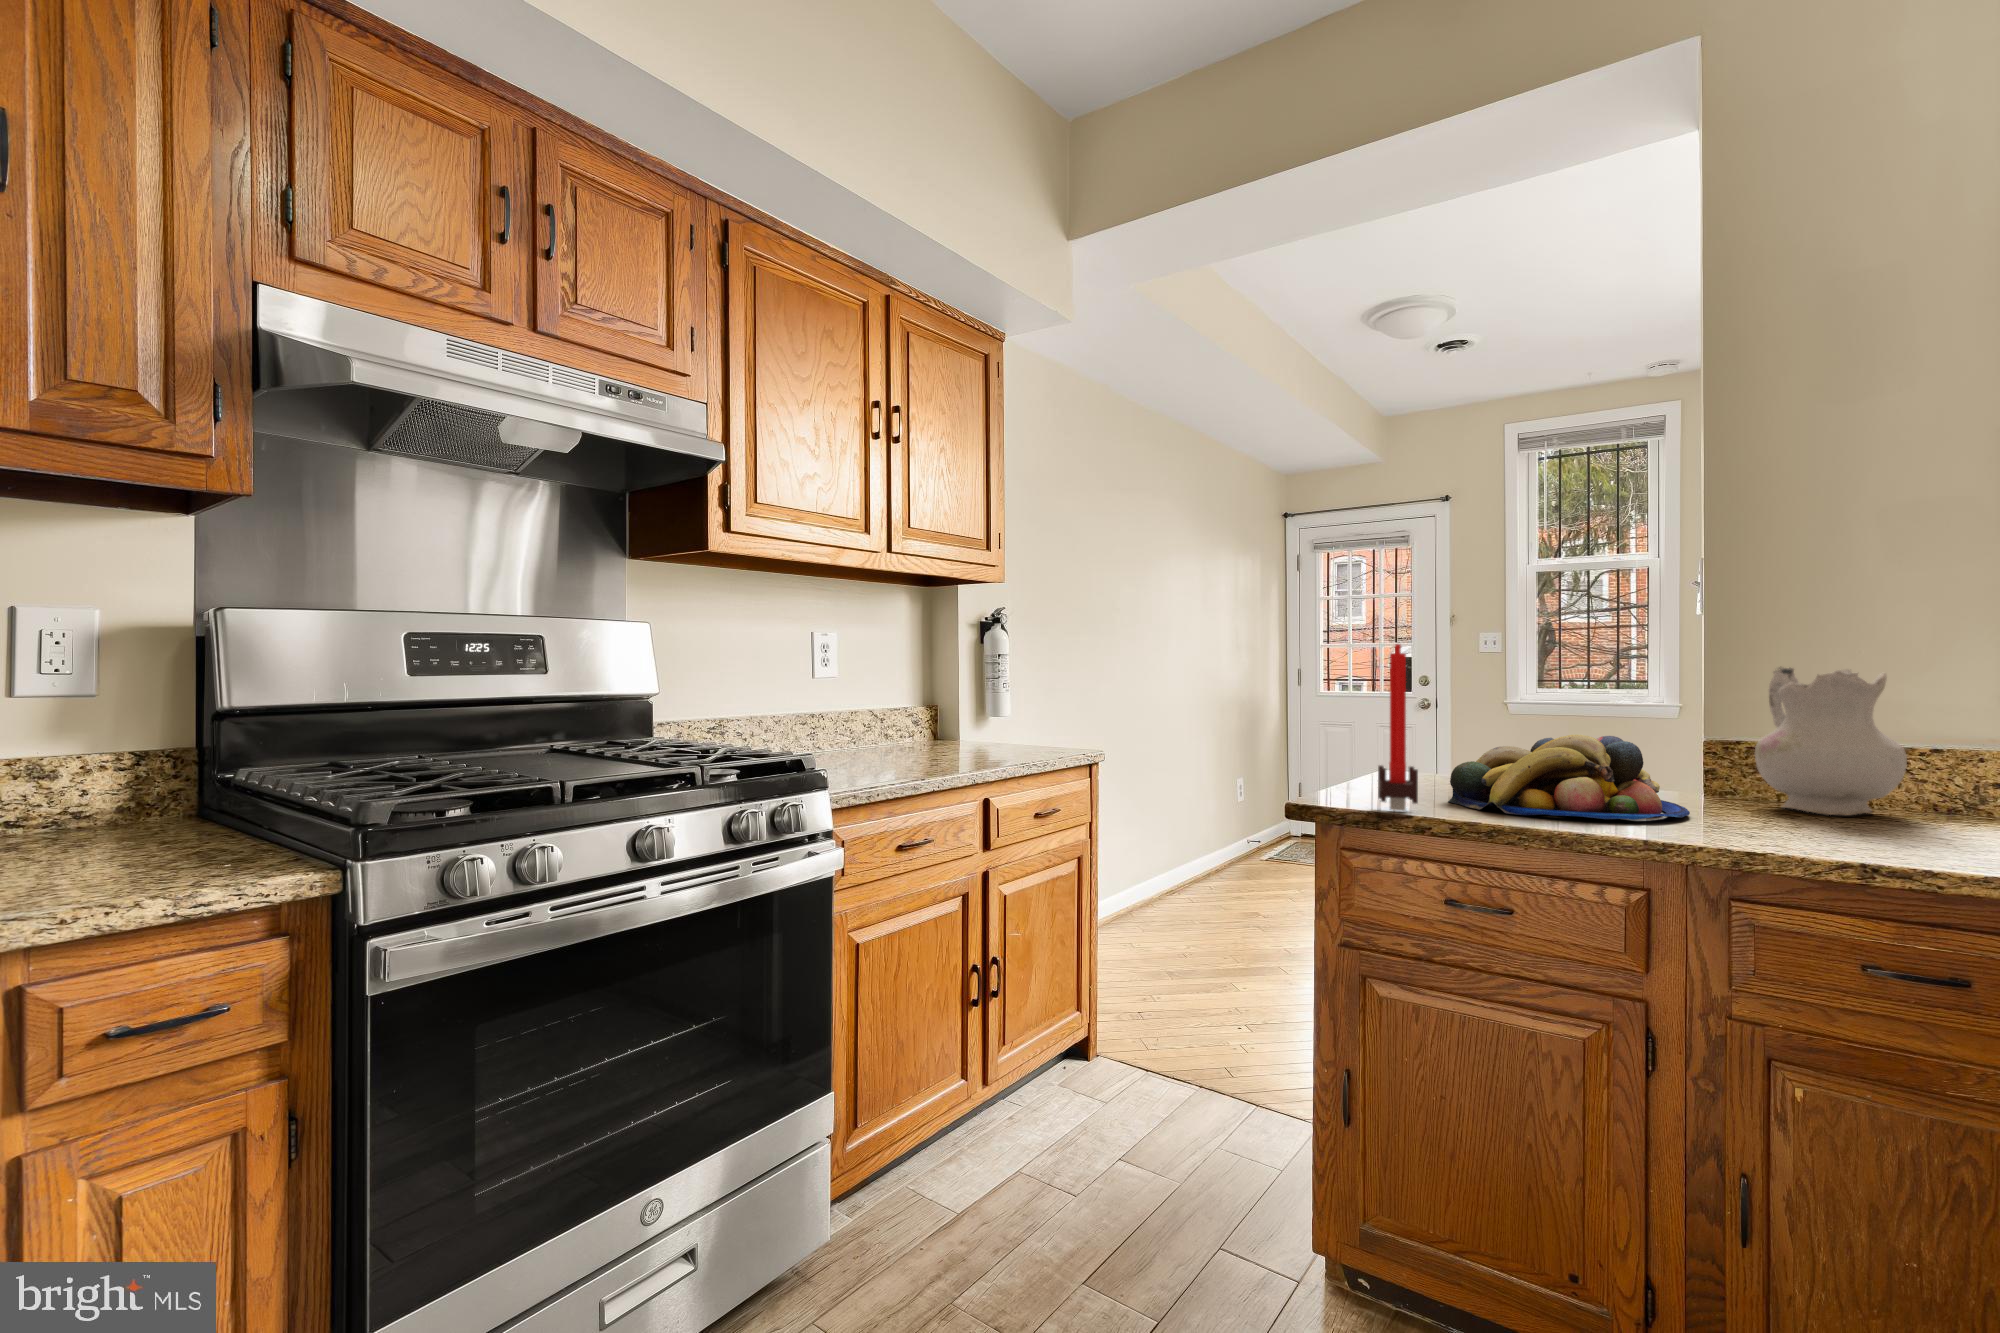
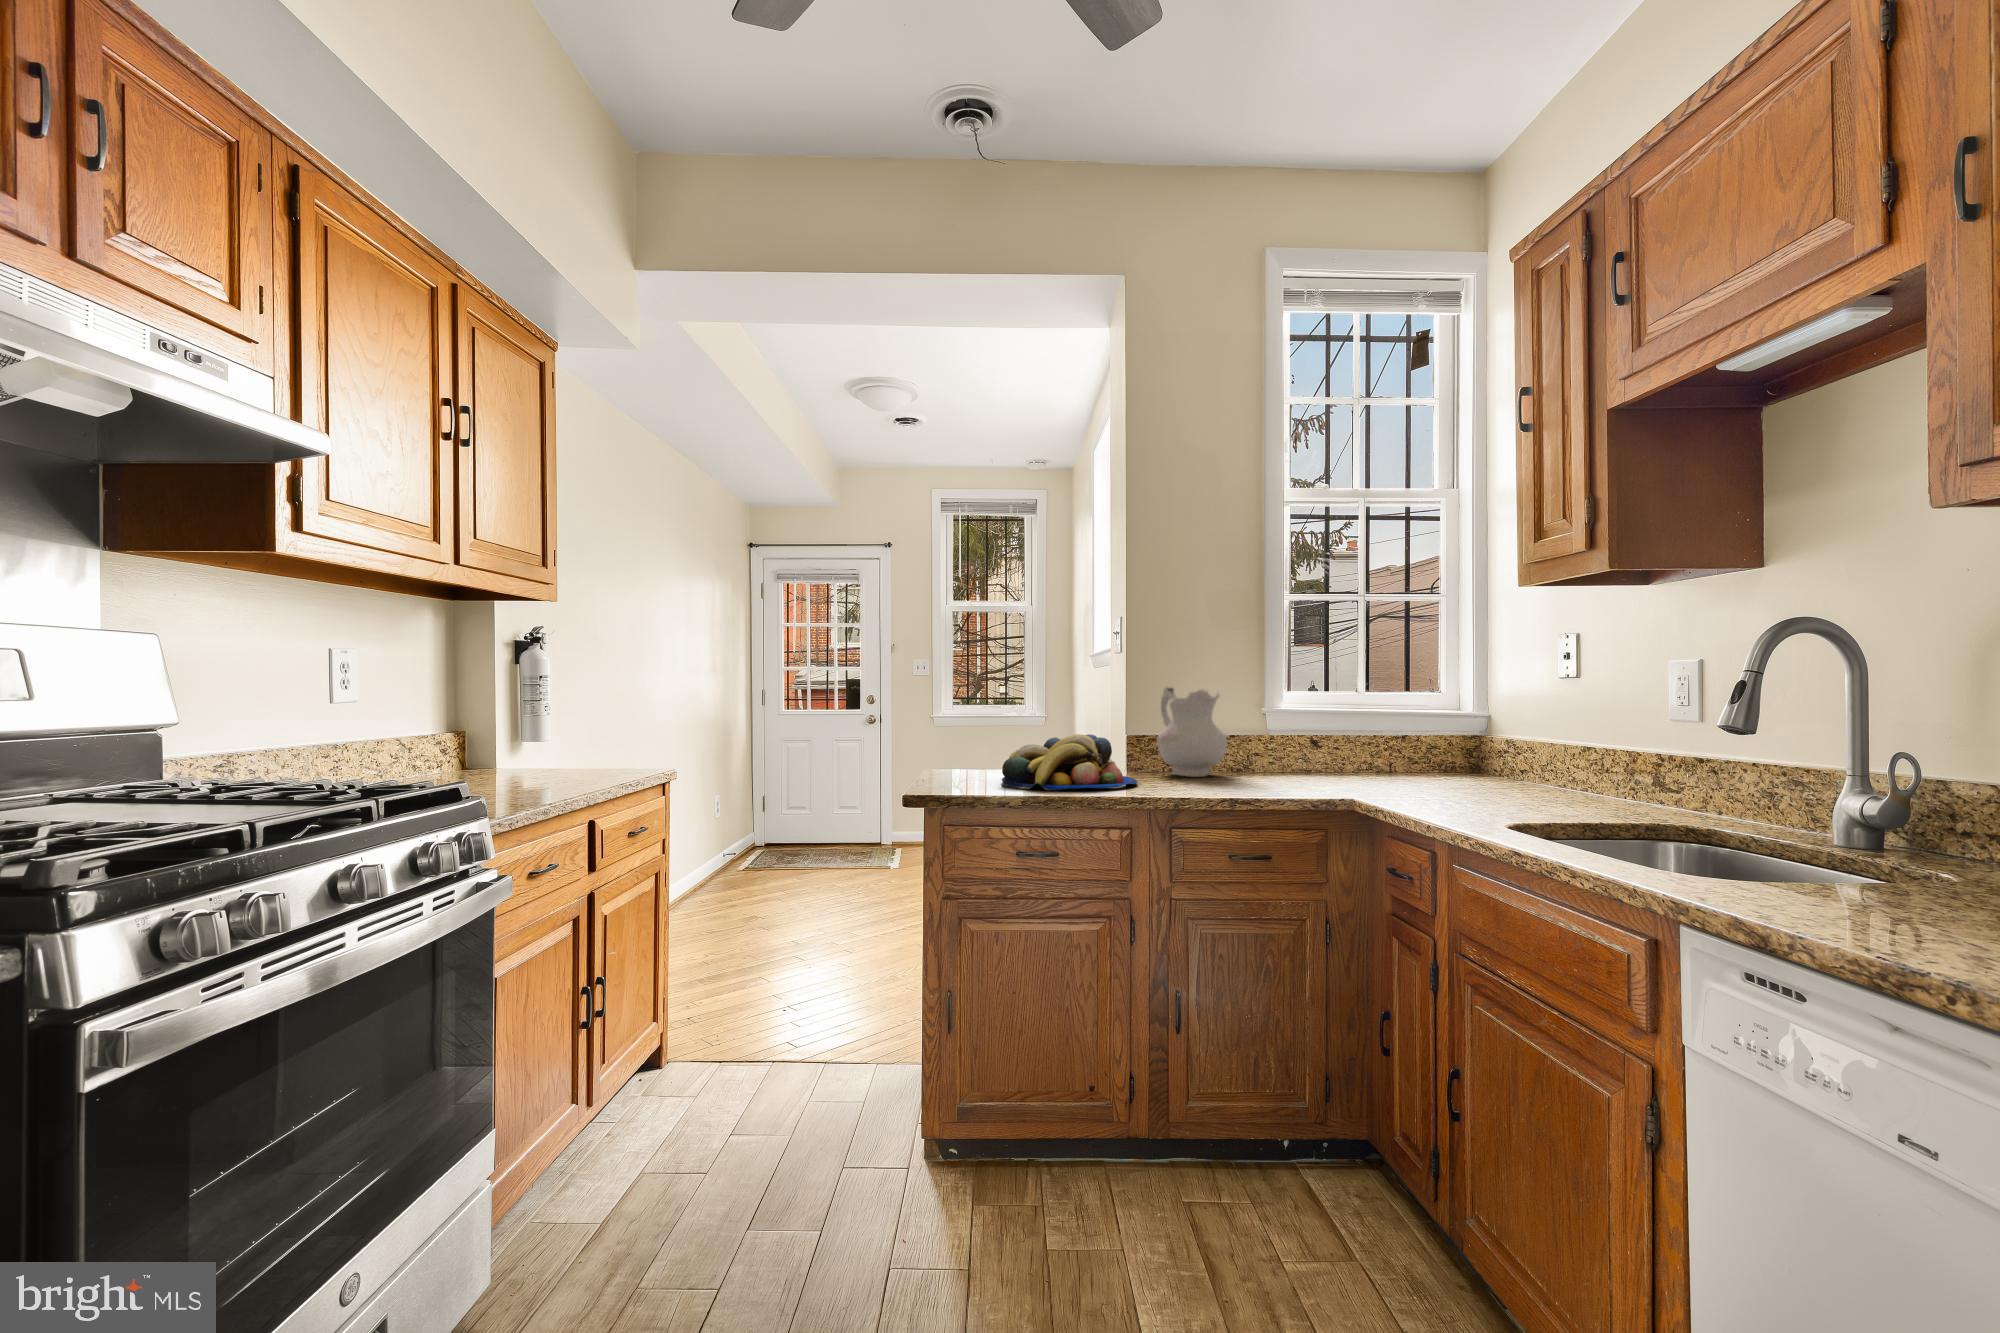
candle: present [1378,644,1418,811] -> none [968,674,999,794]

